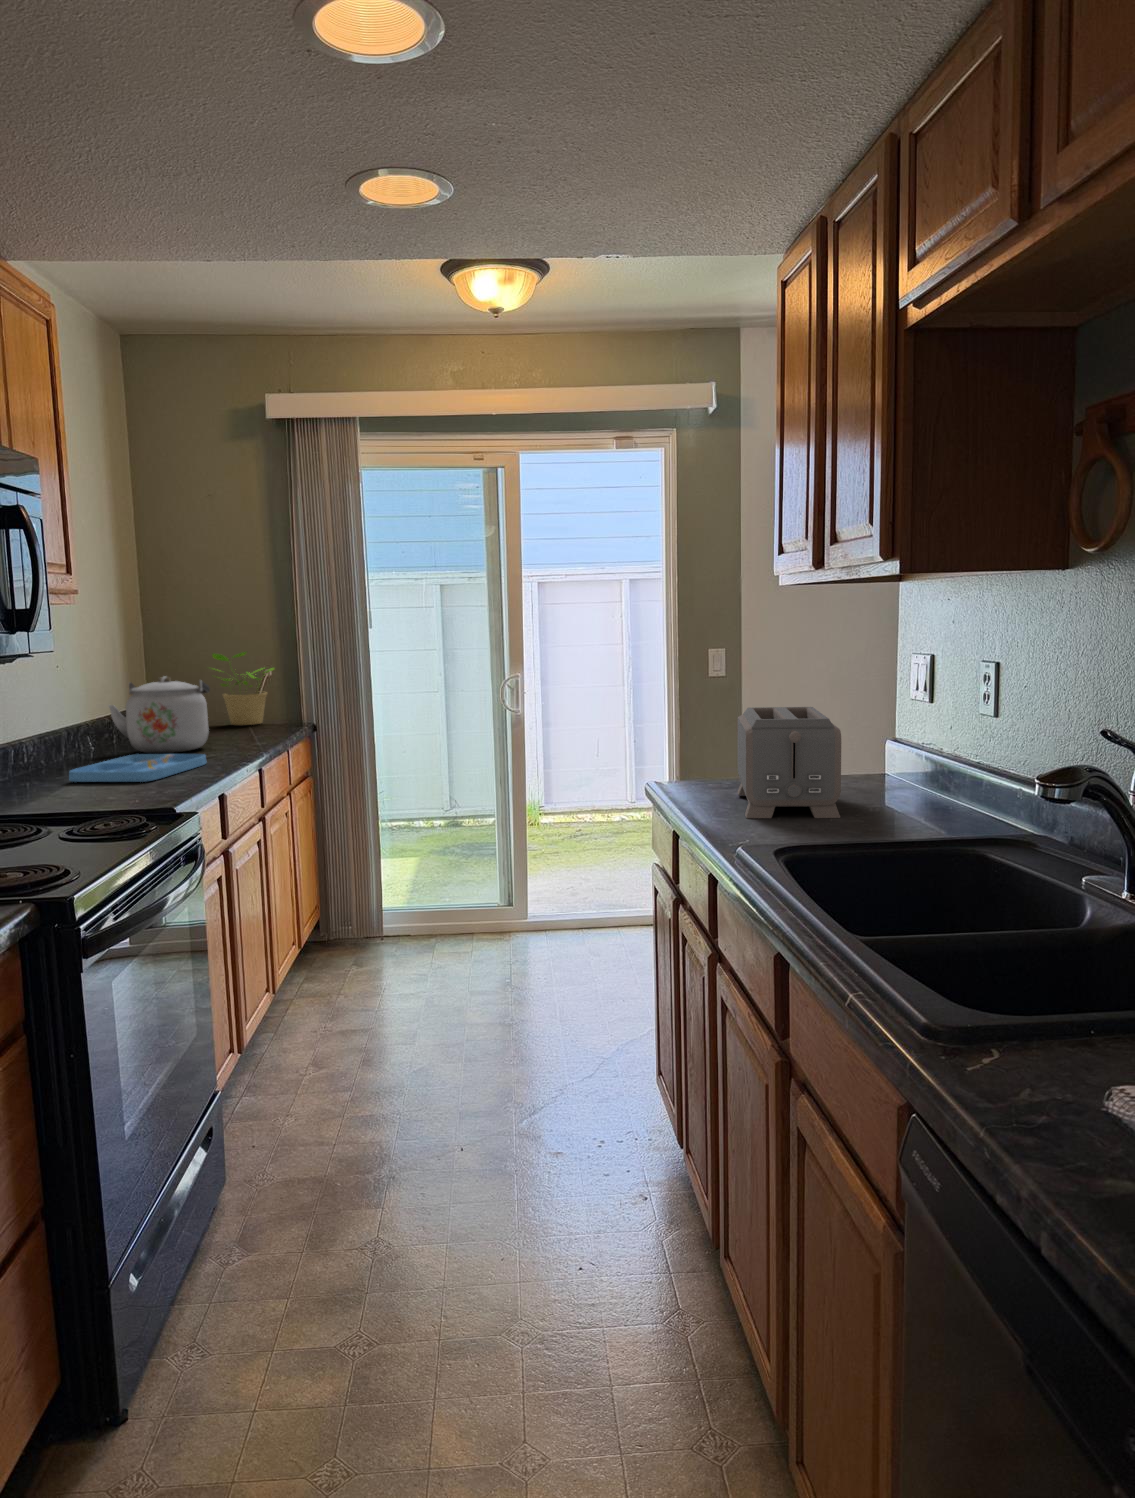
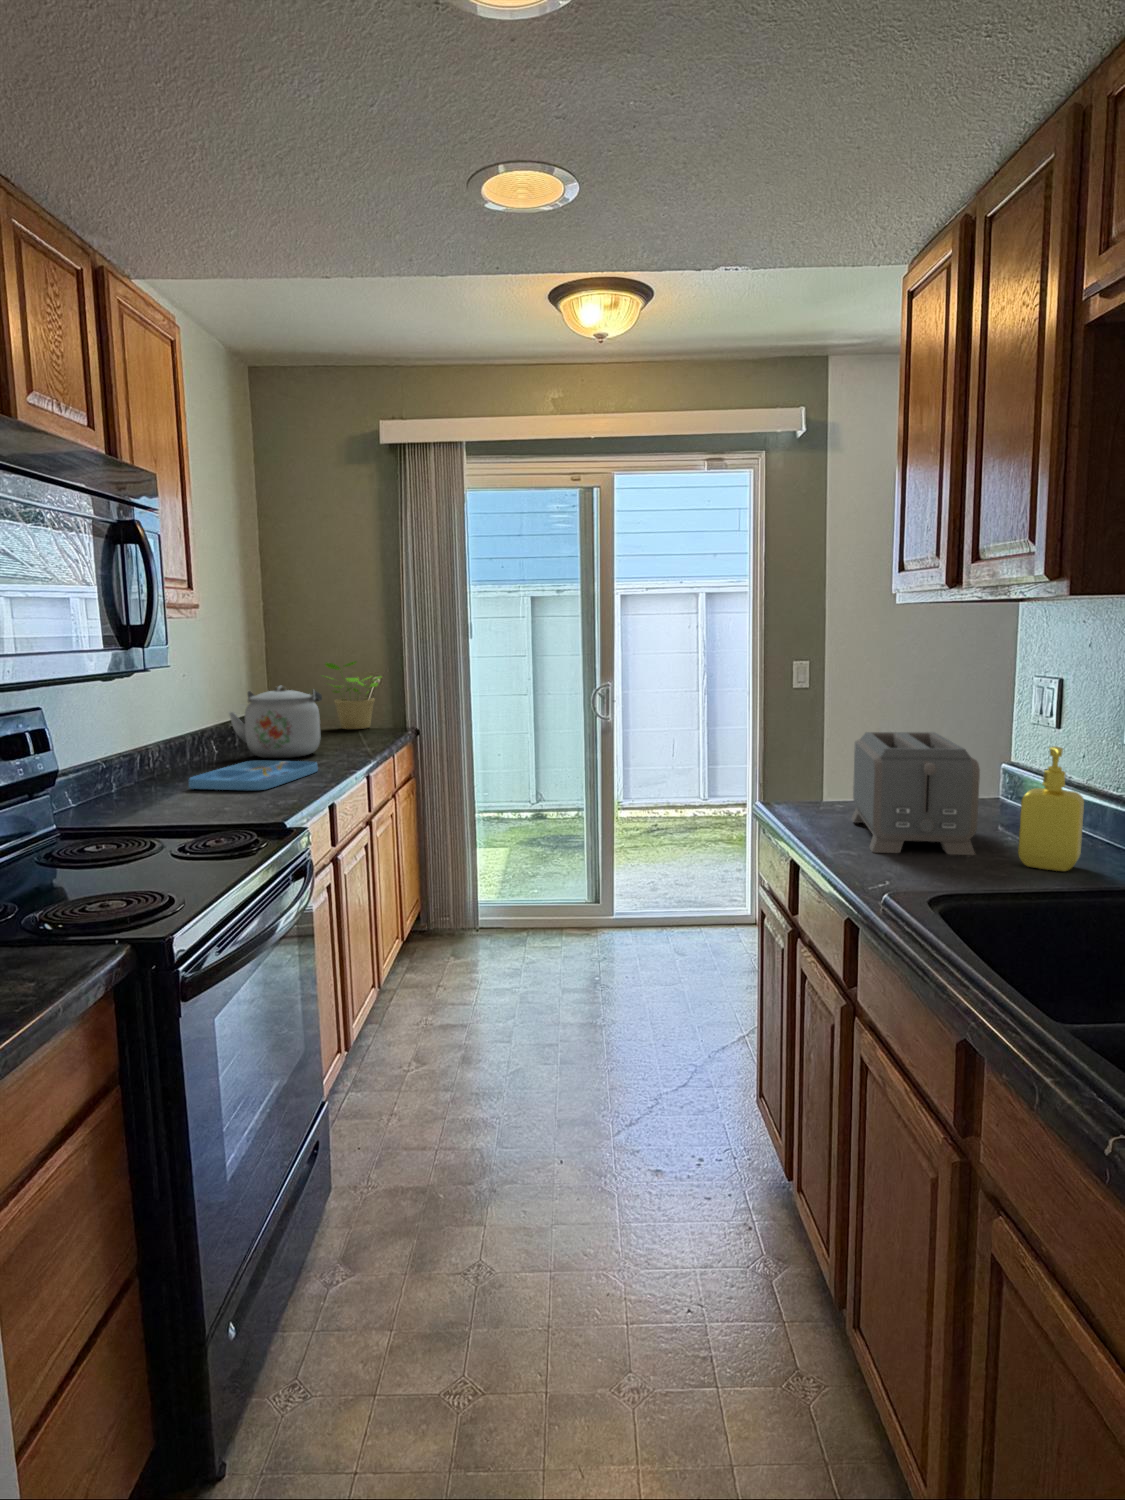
soap dispenser: none [873,713,929,827] -> present [1018,746,1084,871]

